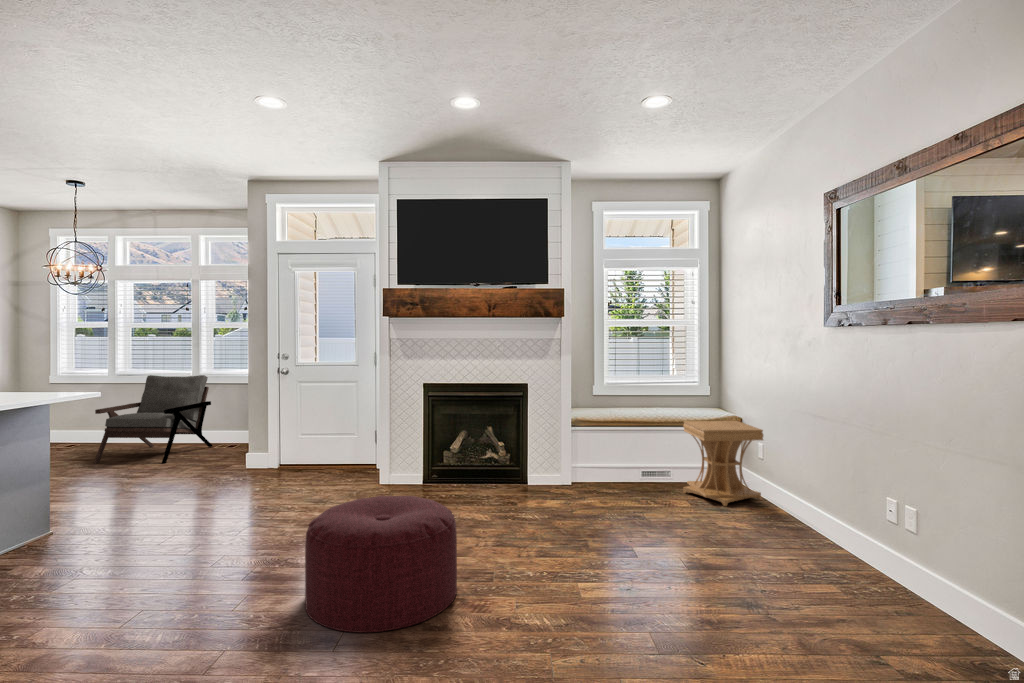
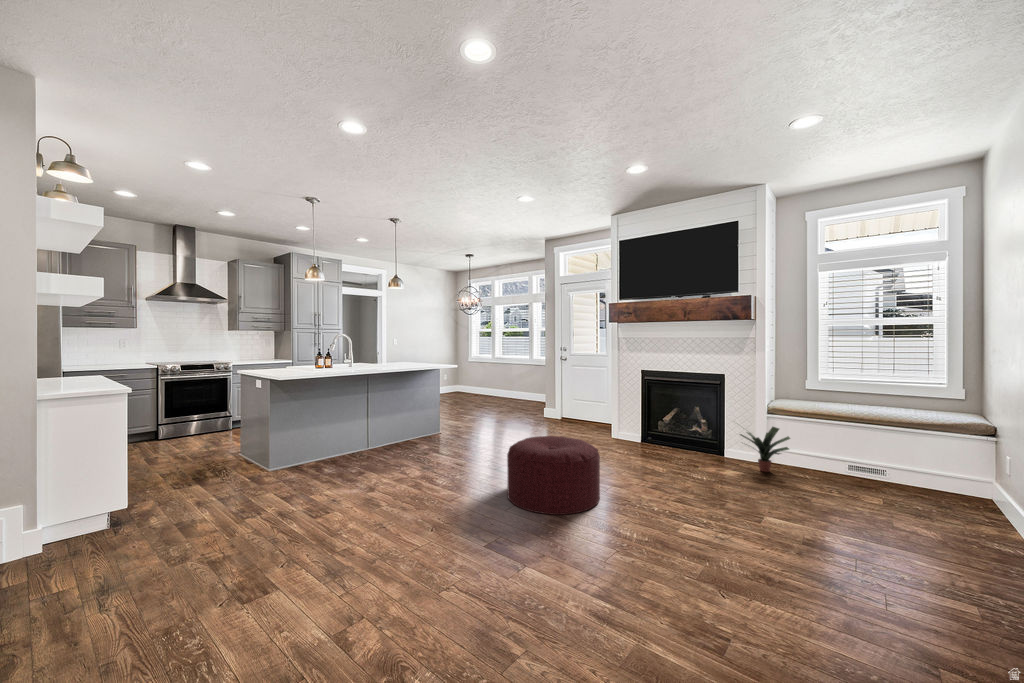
armchair: present [94,375,213,464] -> none [480,359,538,409]
side table: present [683,421,763,506] -> none [889,421,1003,521]
potted plant: none [545,439,601,493] -> present [740,427,790,472]

